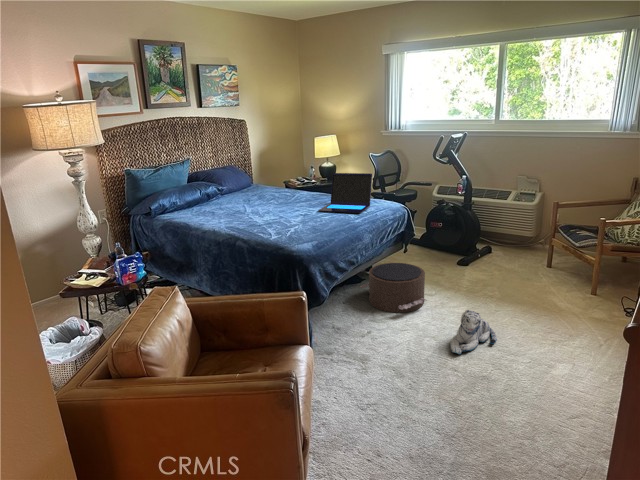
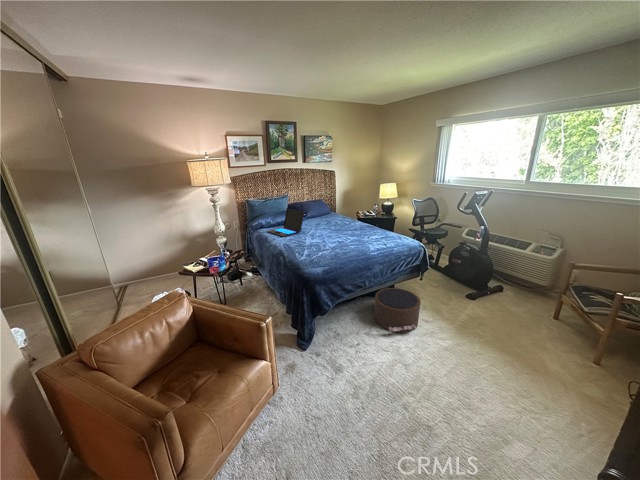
laptop: present [319,173,372,213] -> present [267,208,304,237]
plush toy: present [450,310,497,354] -> none [413,355,465,393]

